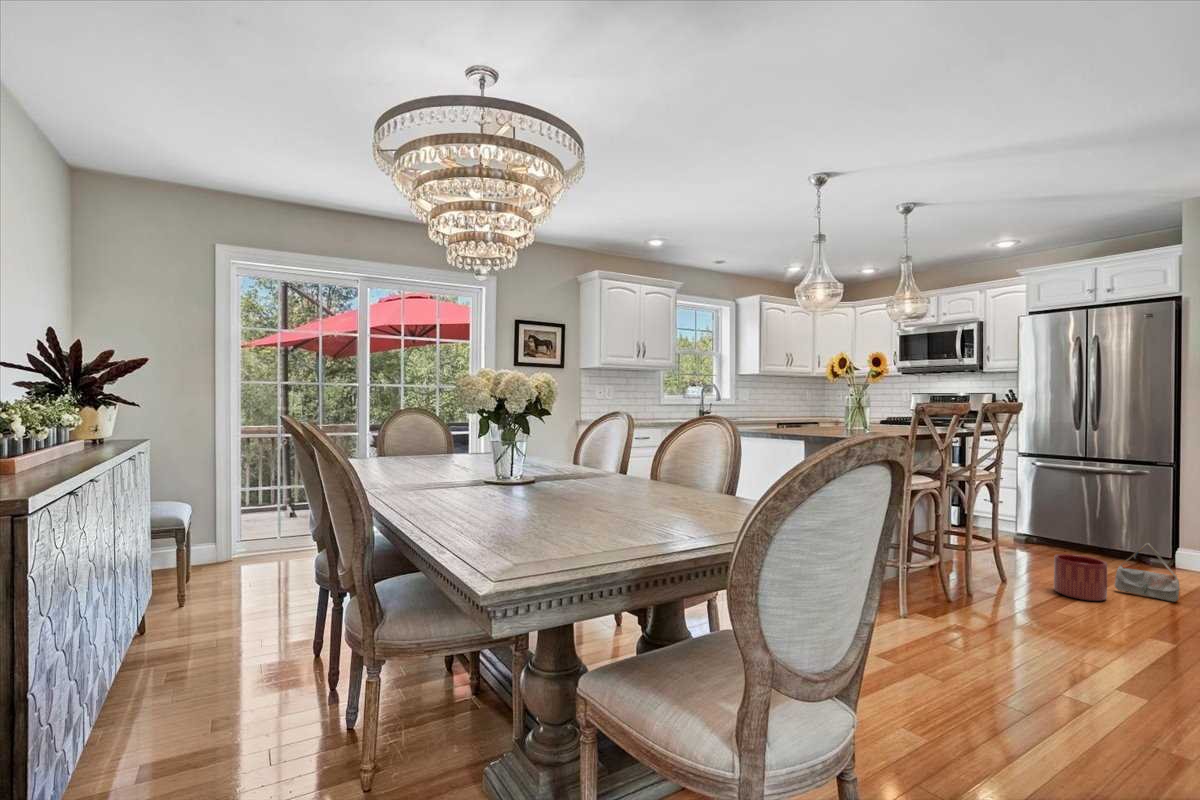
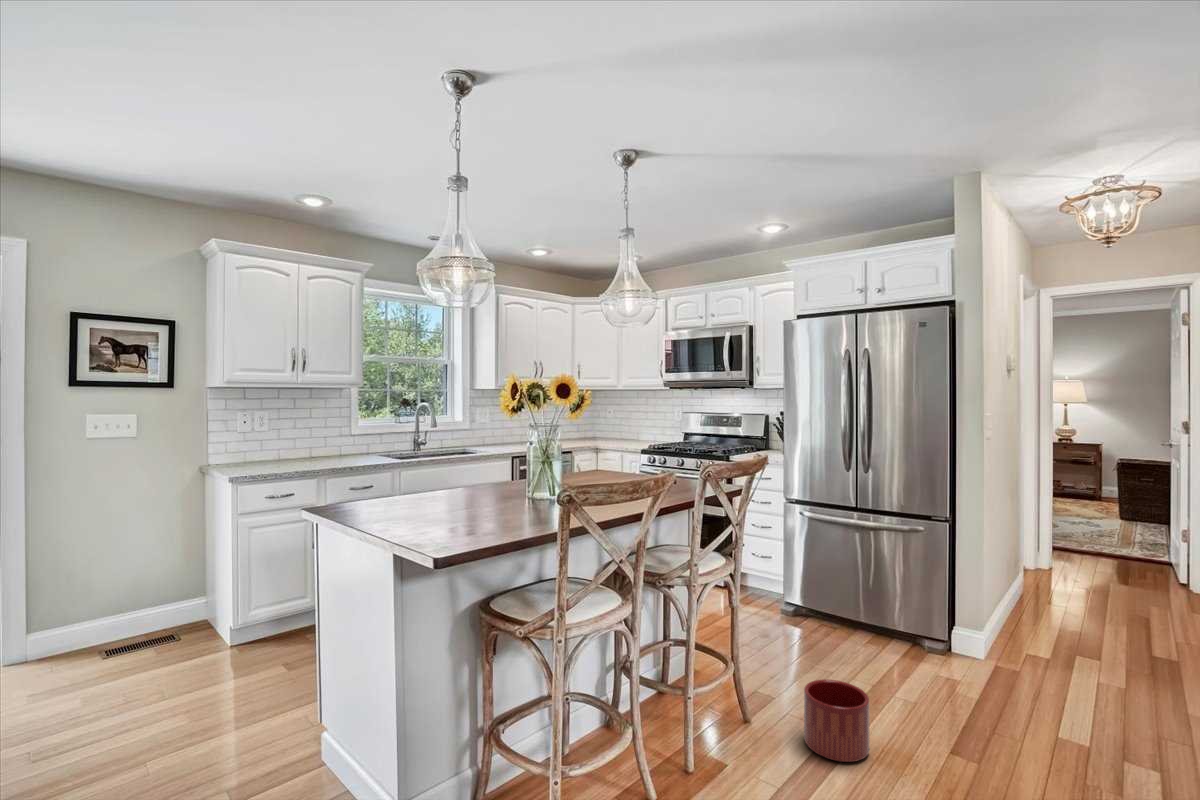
bag: present [1115,543,1180,602] -> none [881,656,958,742]

